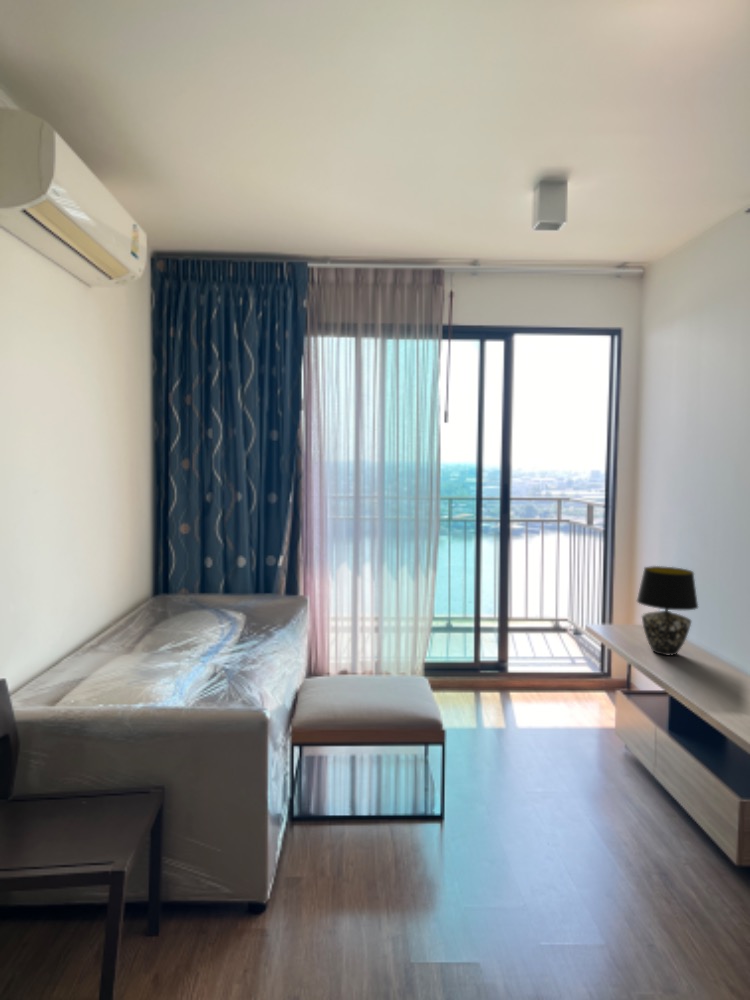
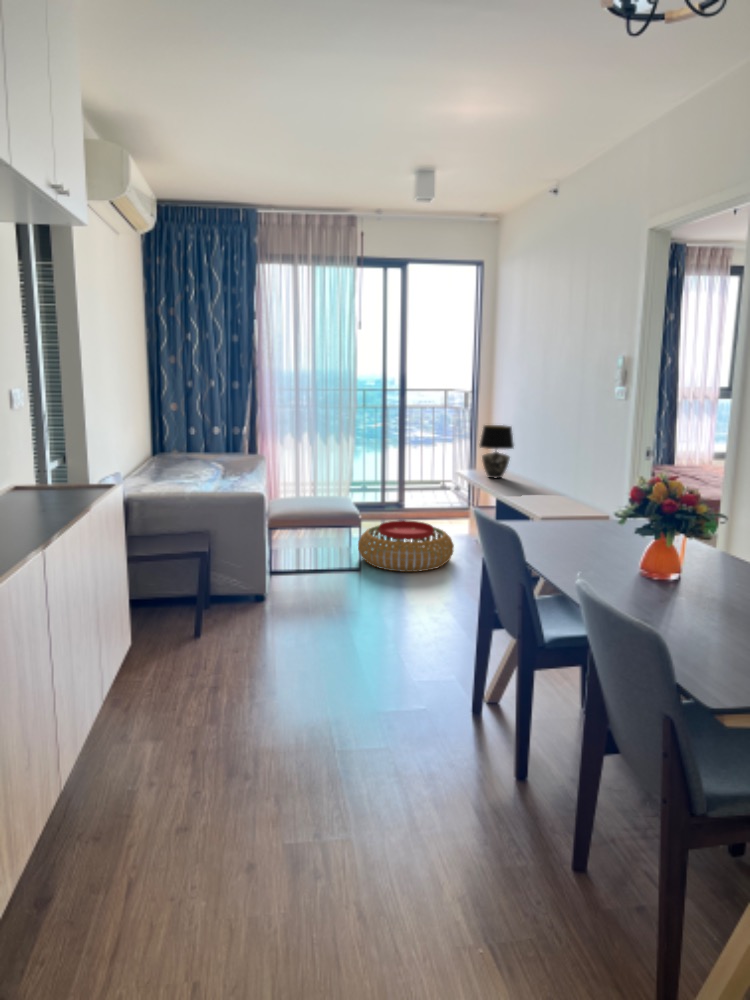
pouf: none [440,724,608,839] -> present [358,520,454,572]

